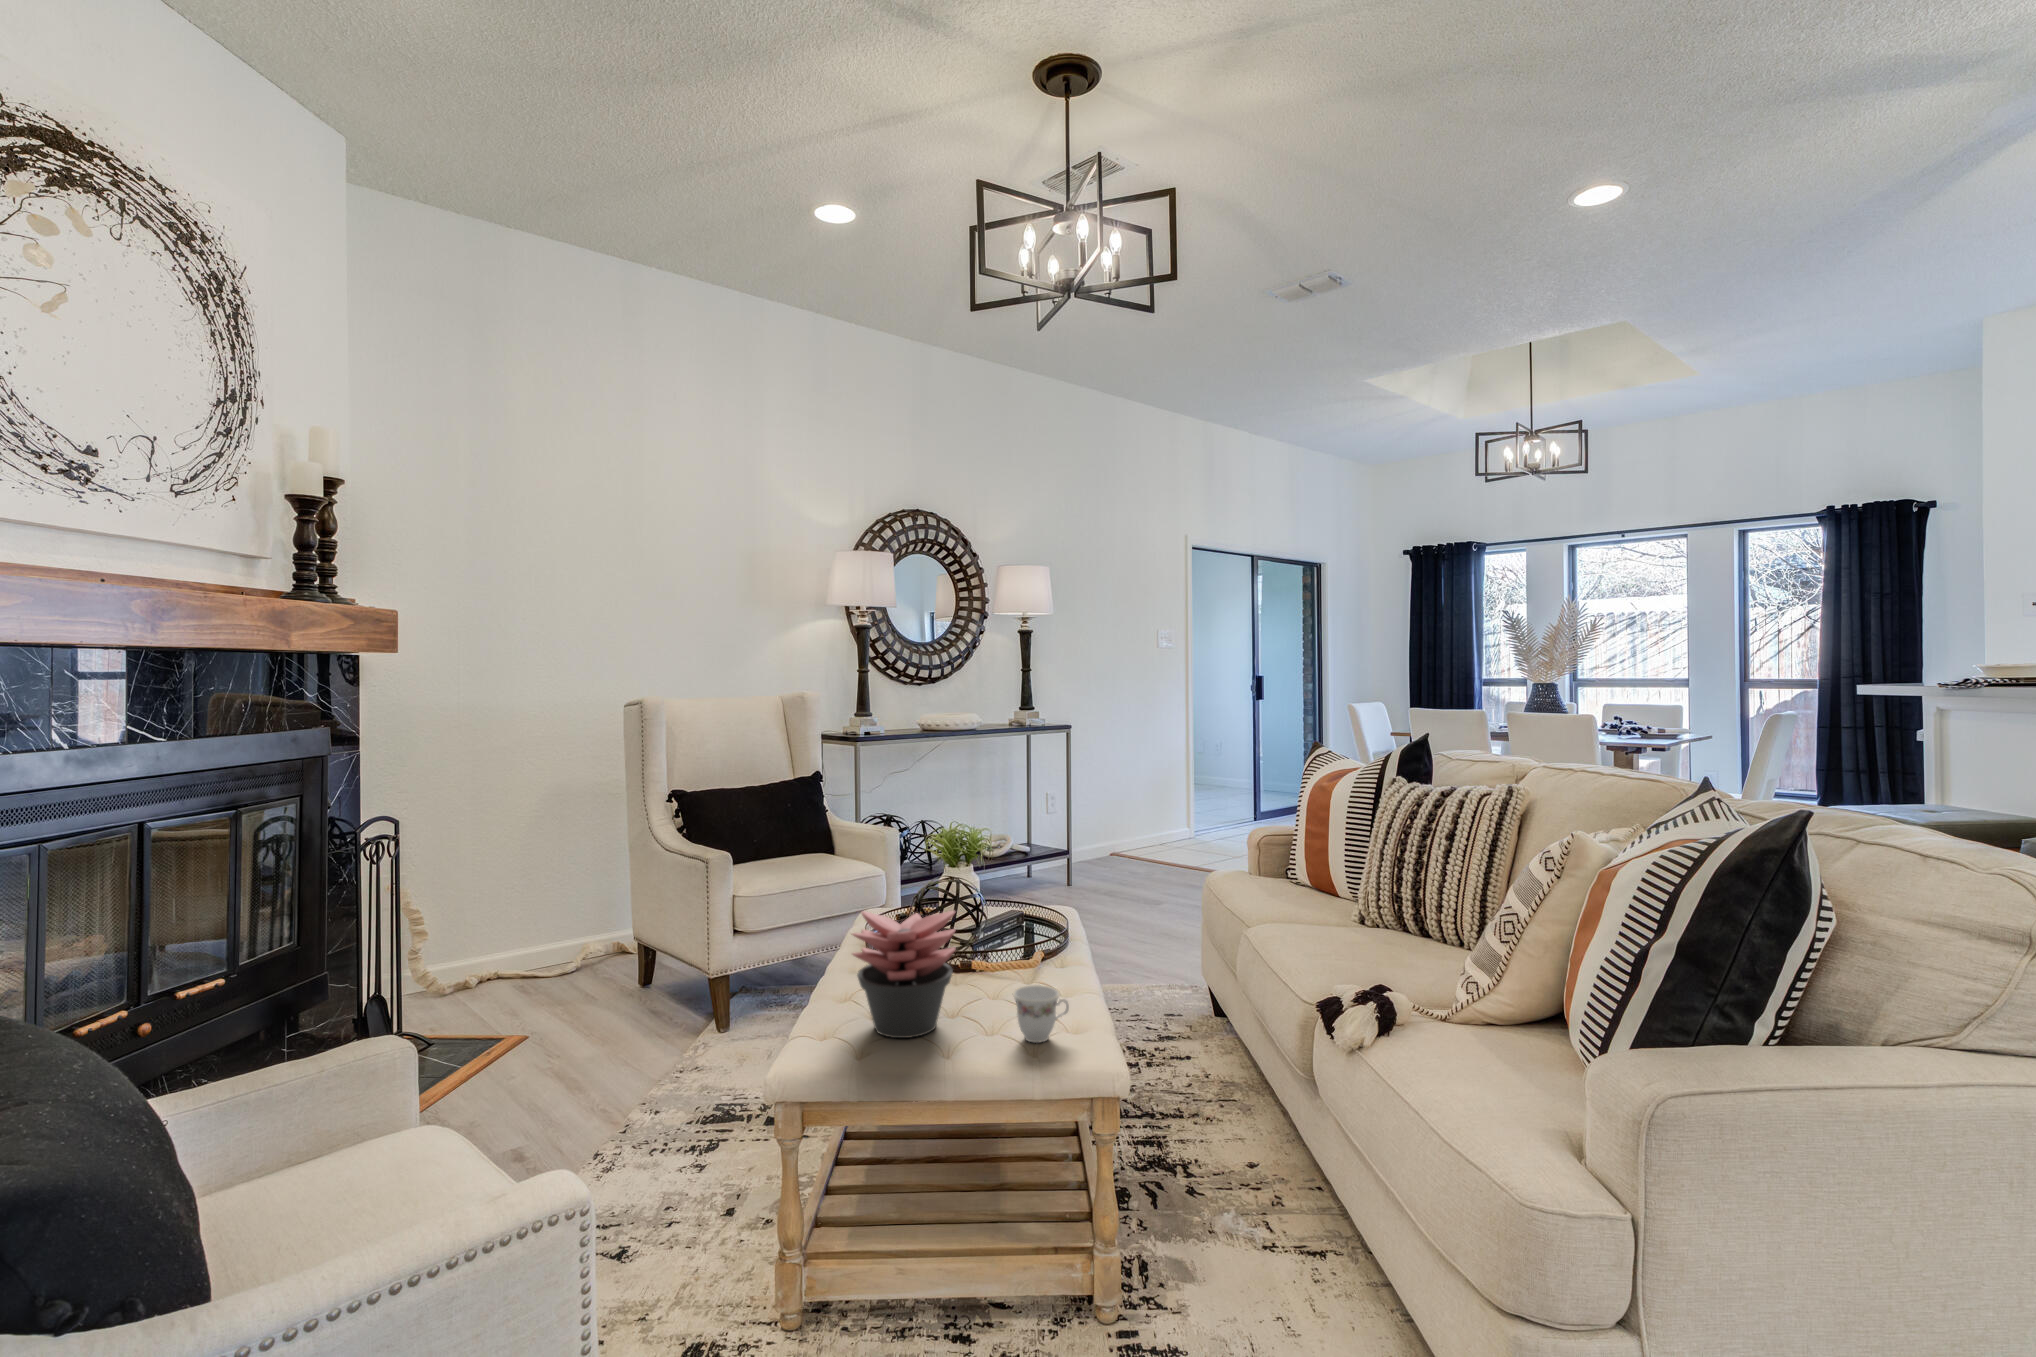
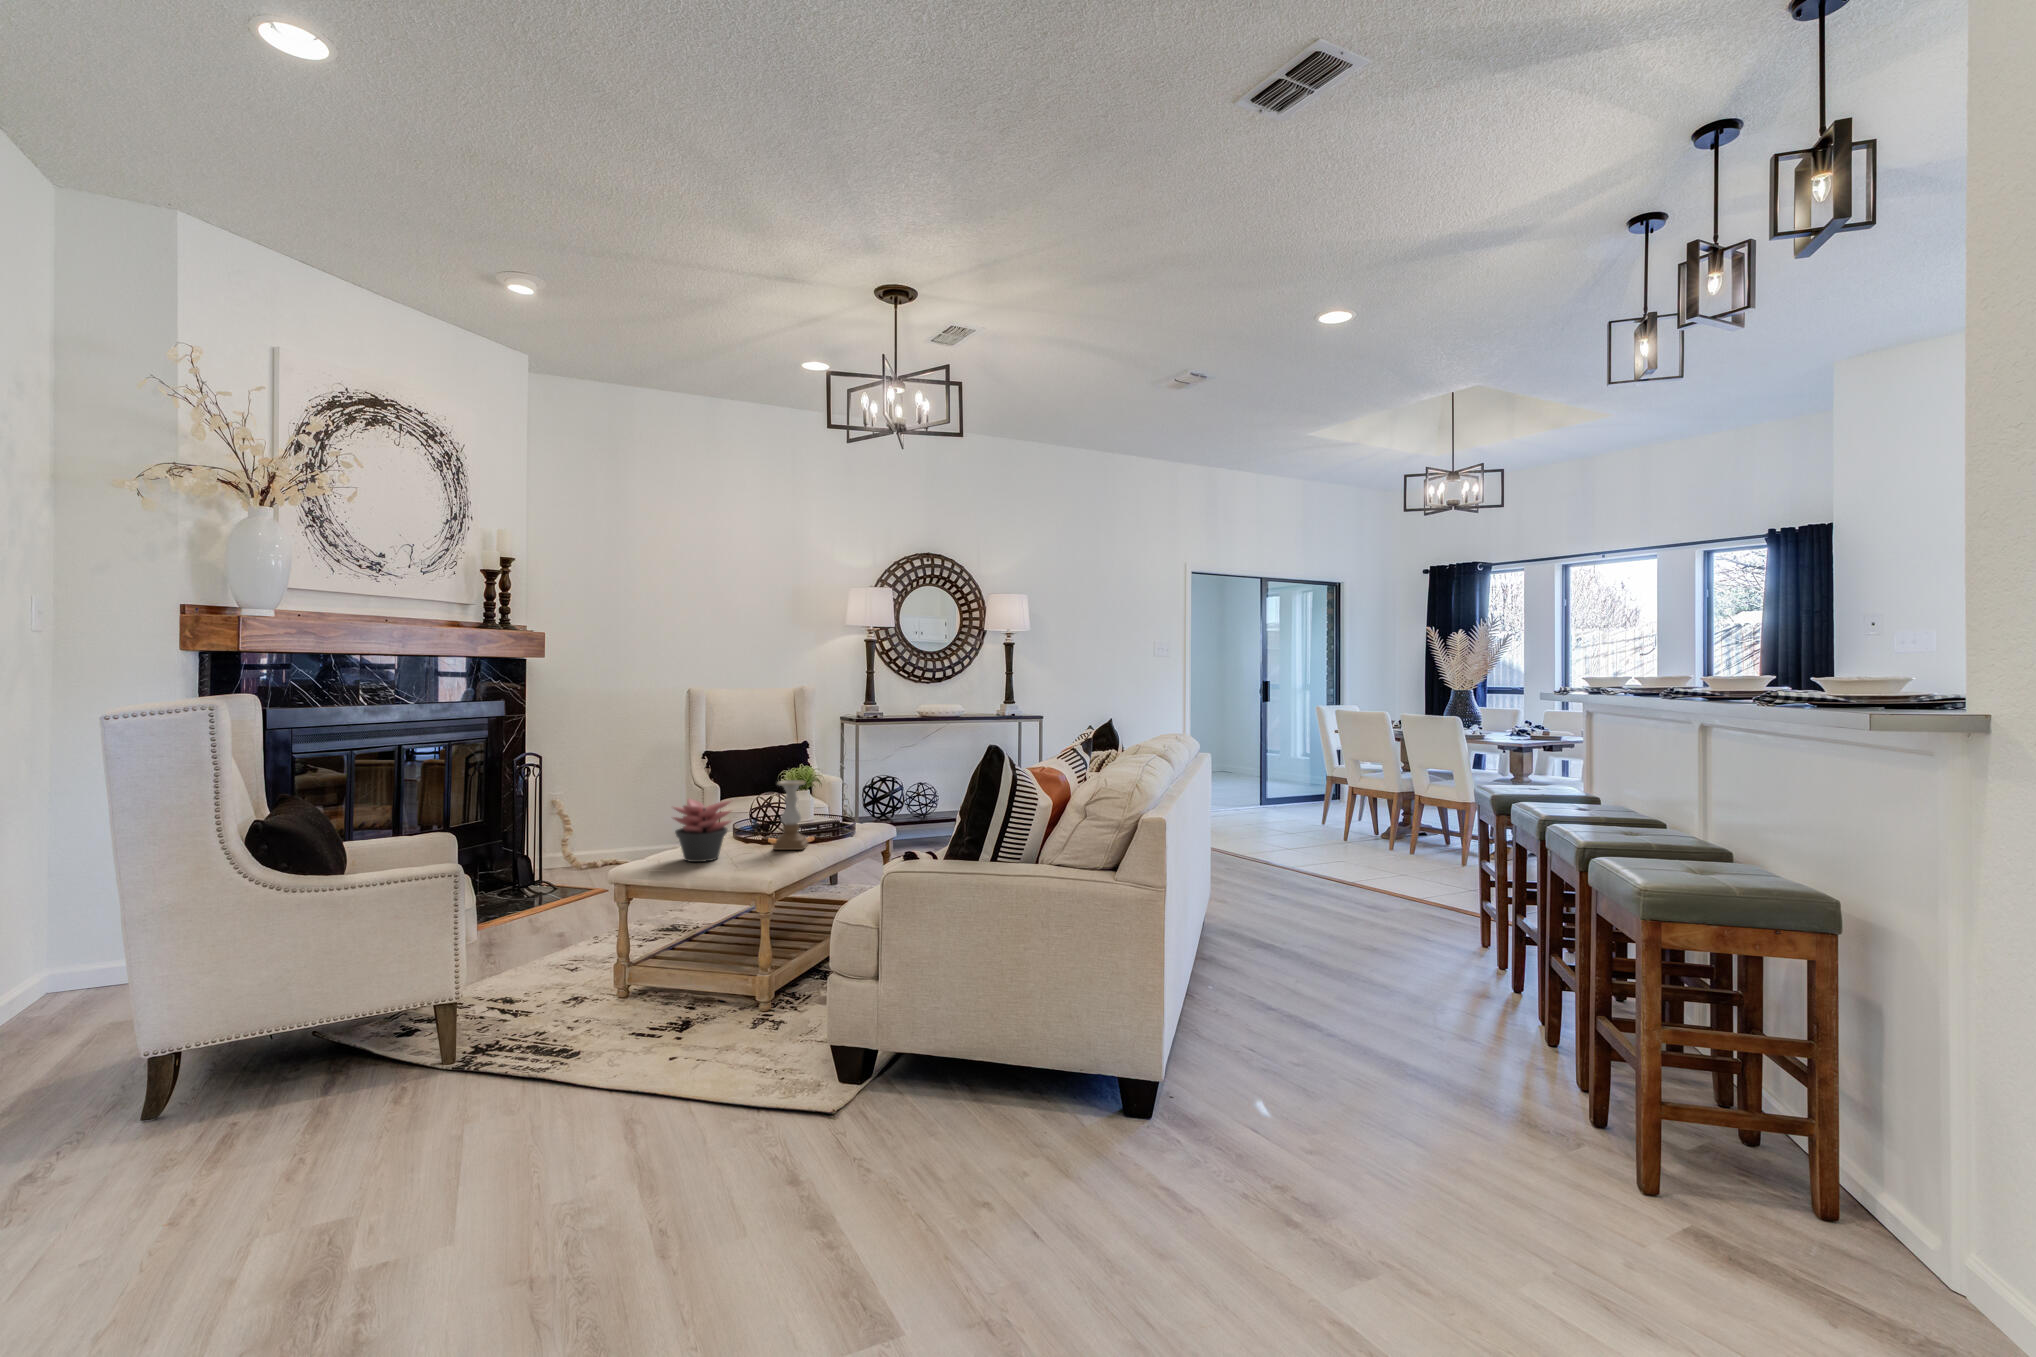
candle holder: none [991,860,1056,990] -> present [773,780,808,850]
teacup: present [1013,985,1069,1042] -> none [742,840,771,868]

